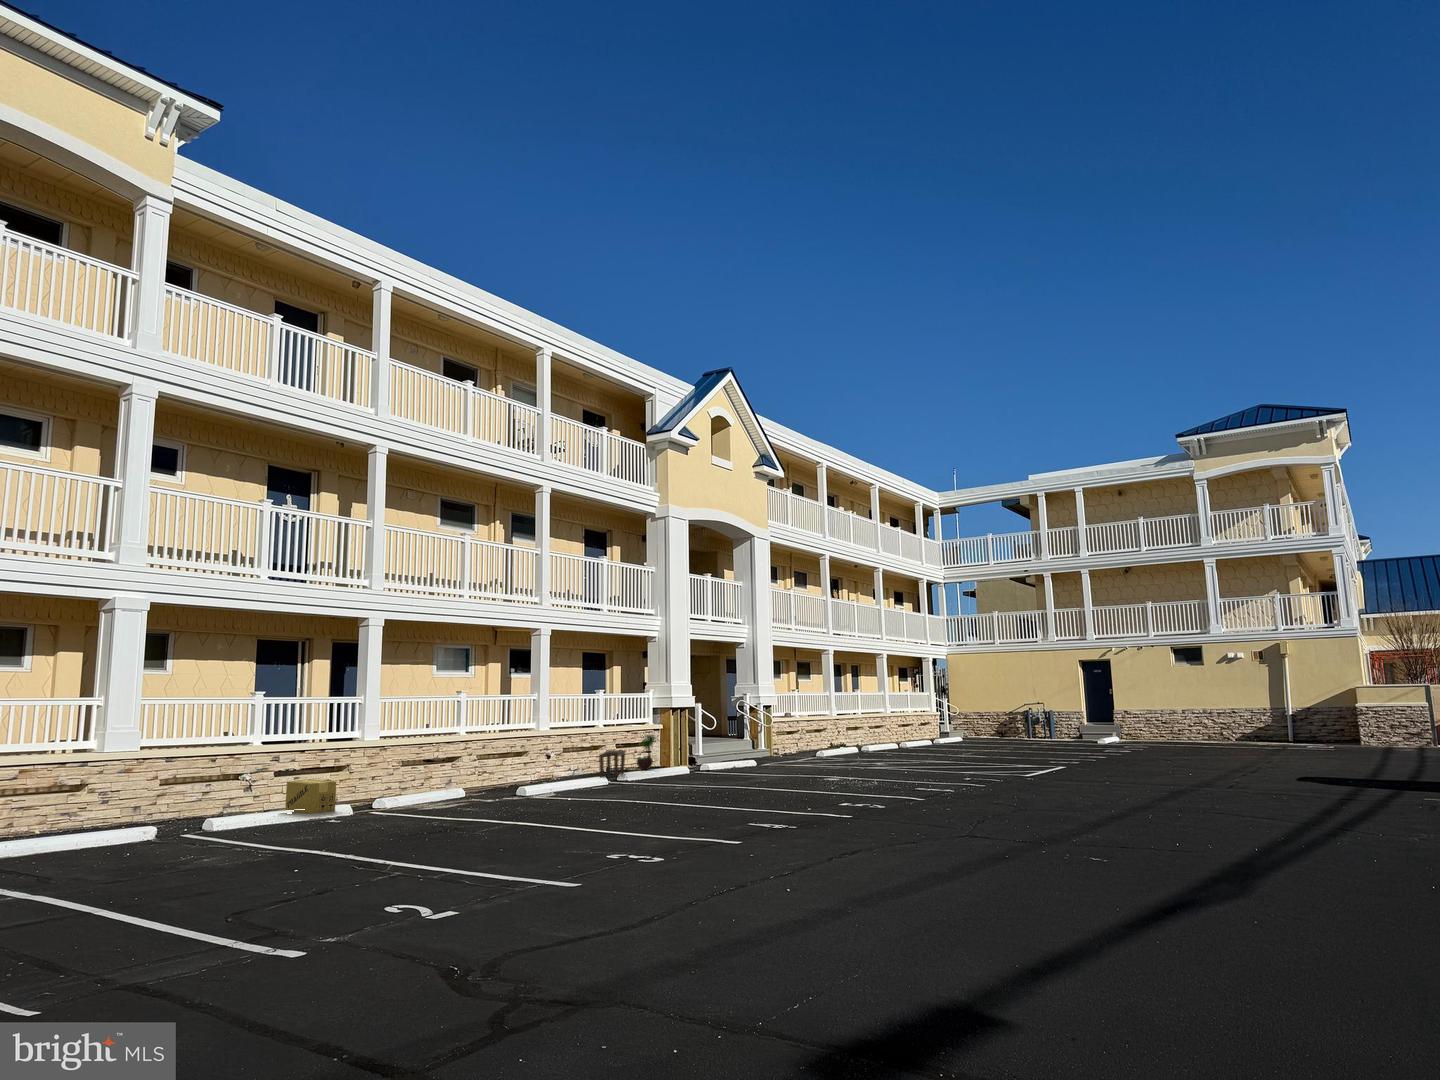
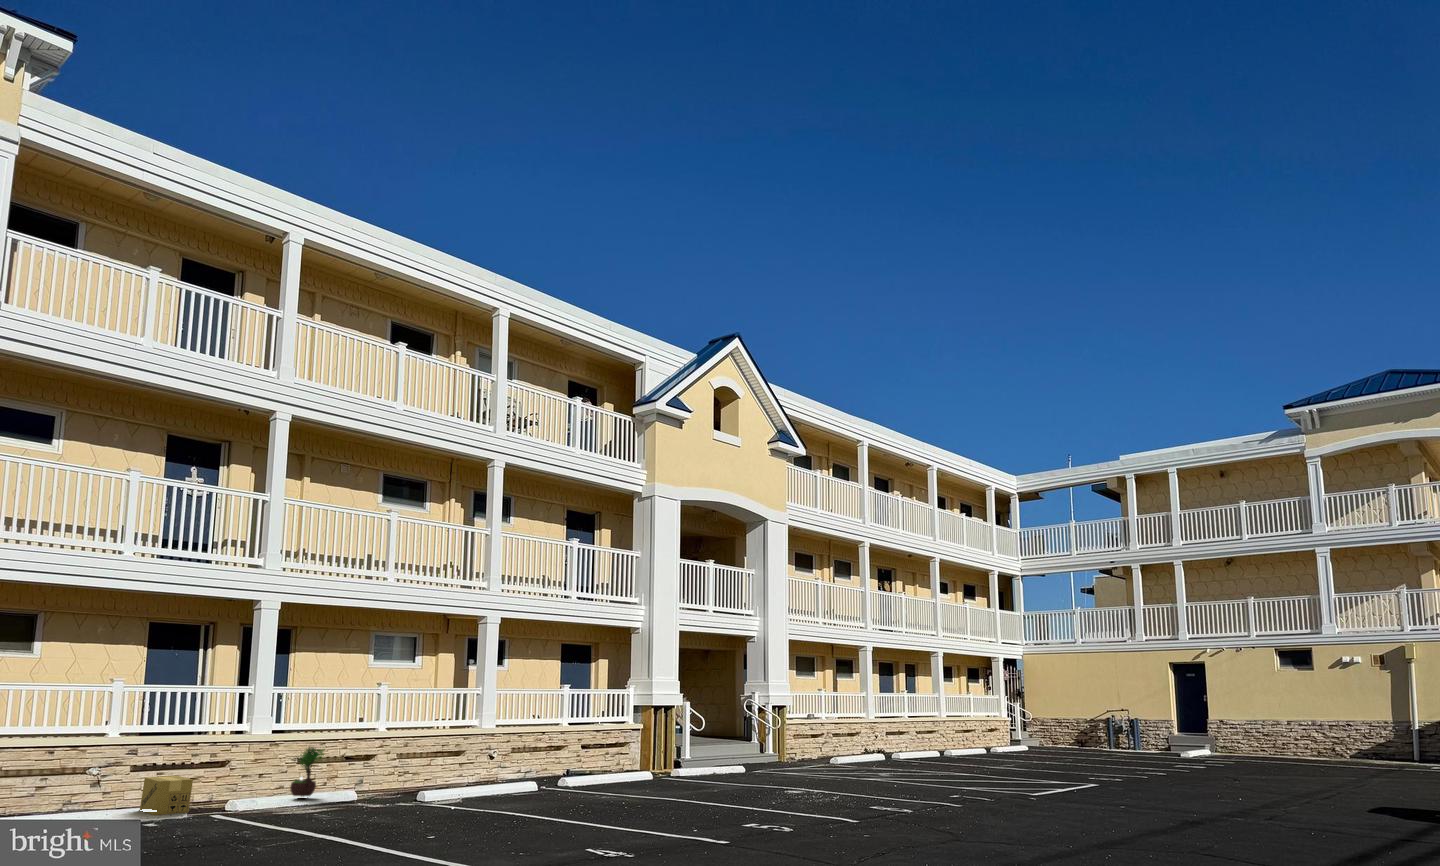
potted tree: present [637,735,655,770] -> present [290,747,324,797]
bench: present [599,750,626,777] -> none [548,751,586,782]

